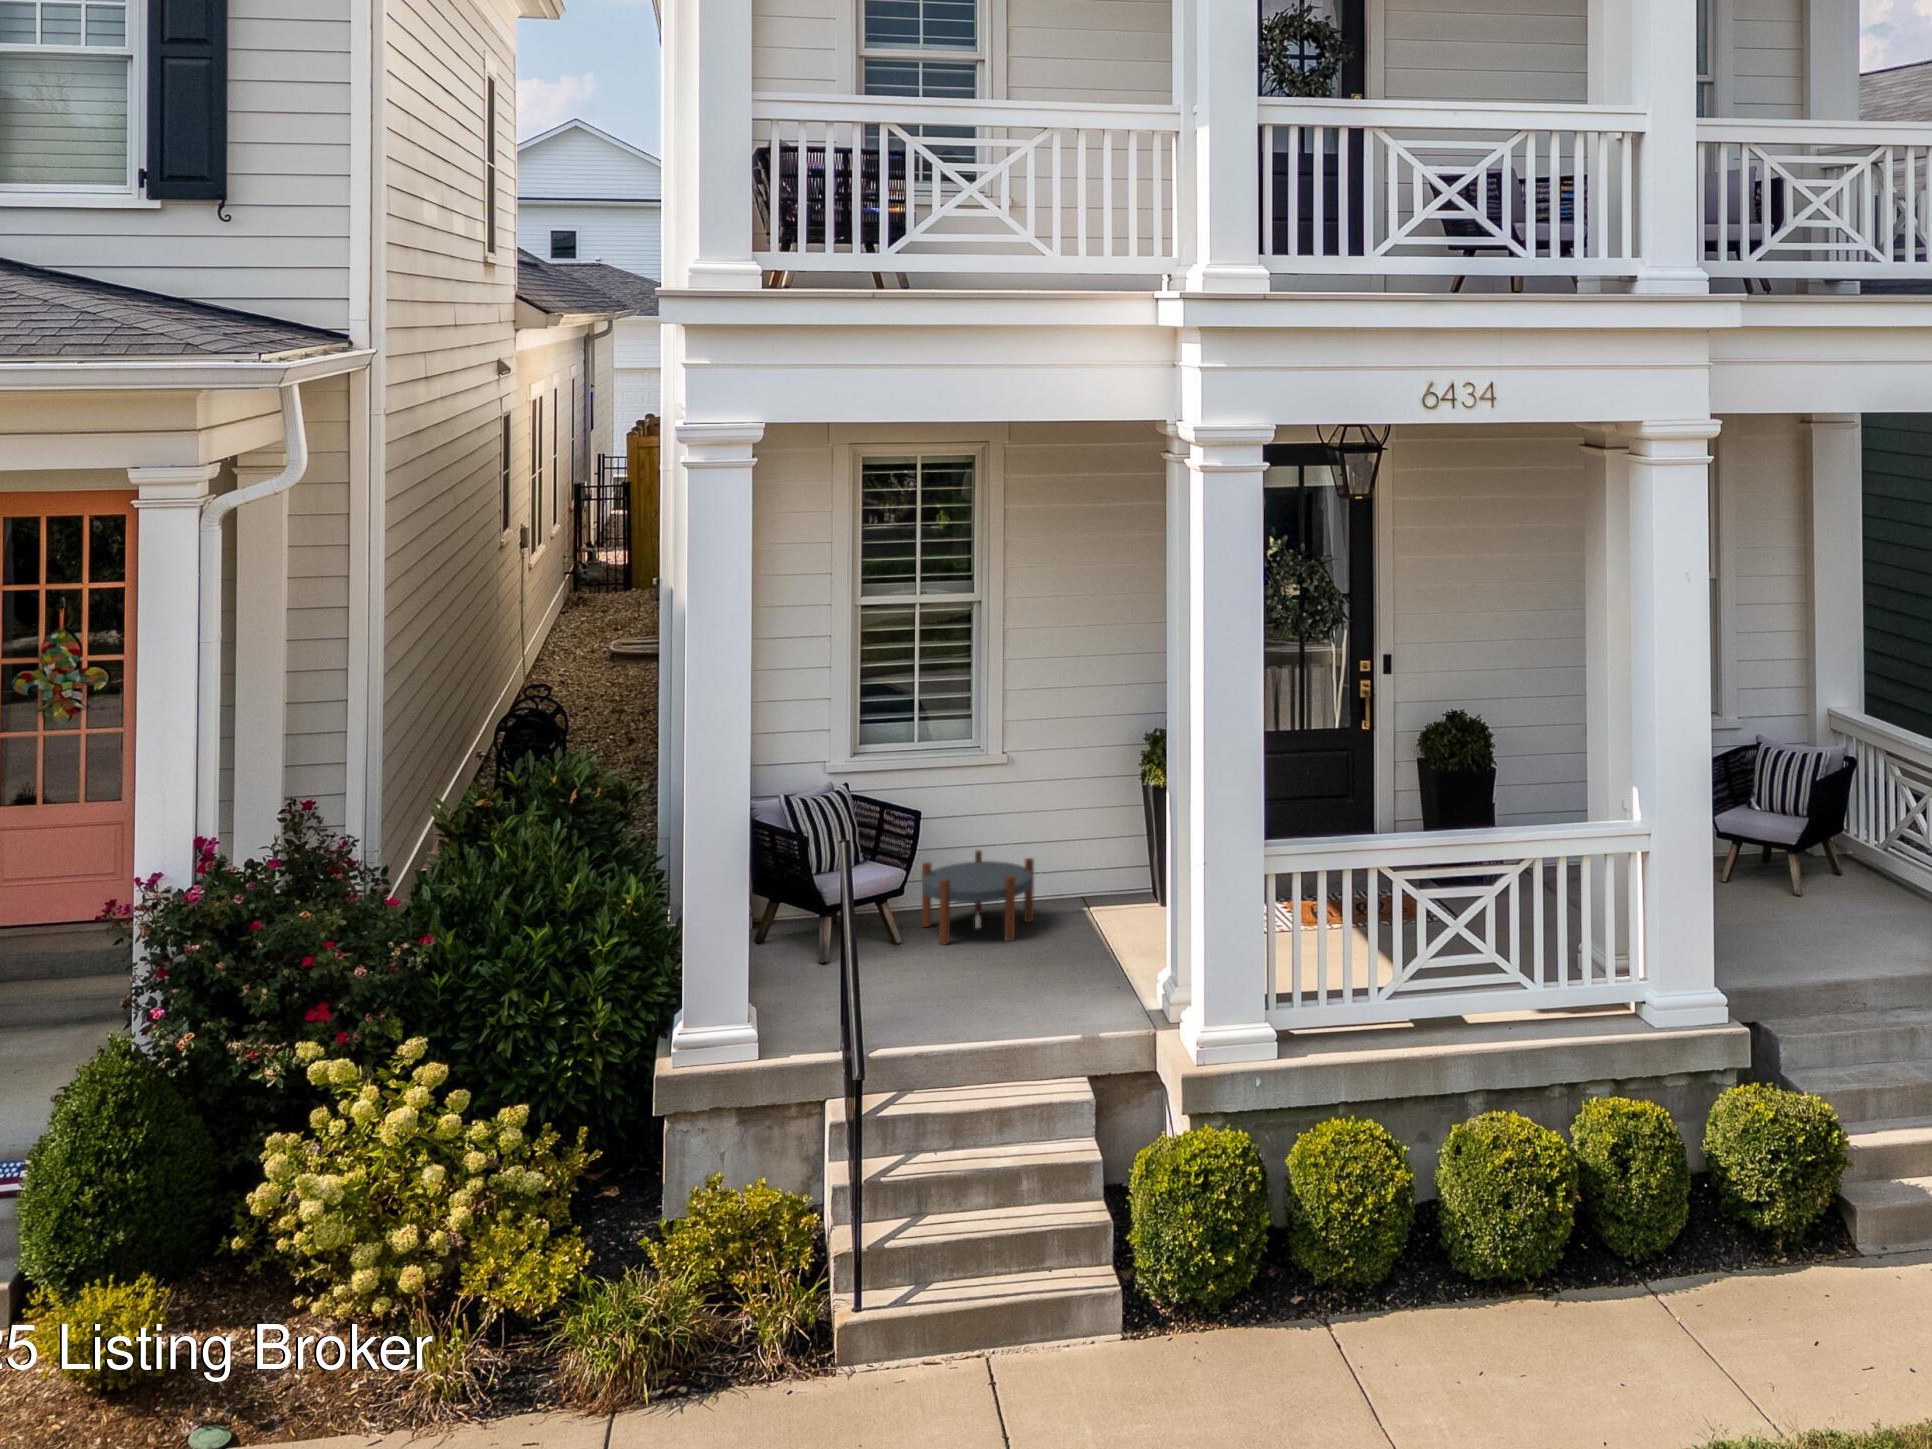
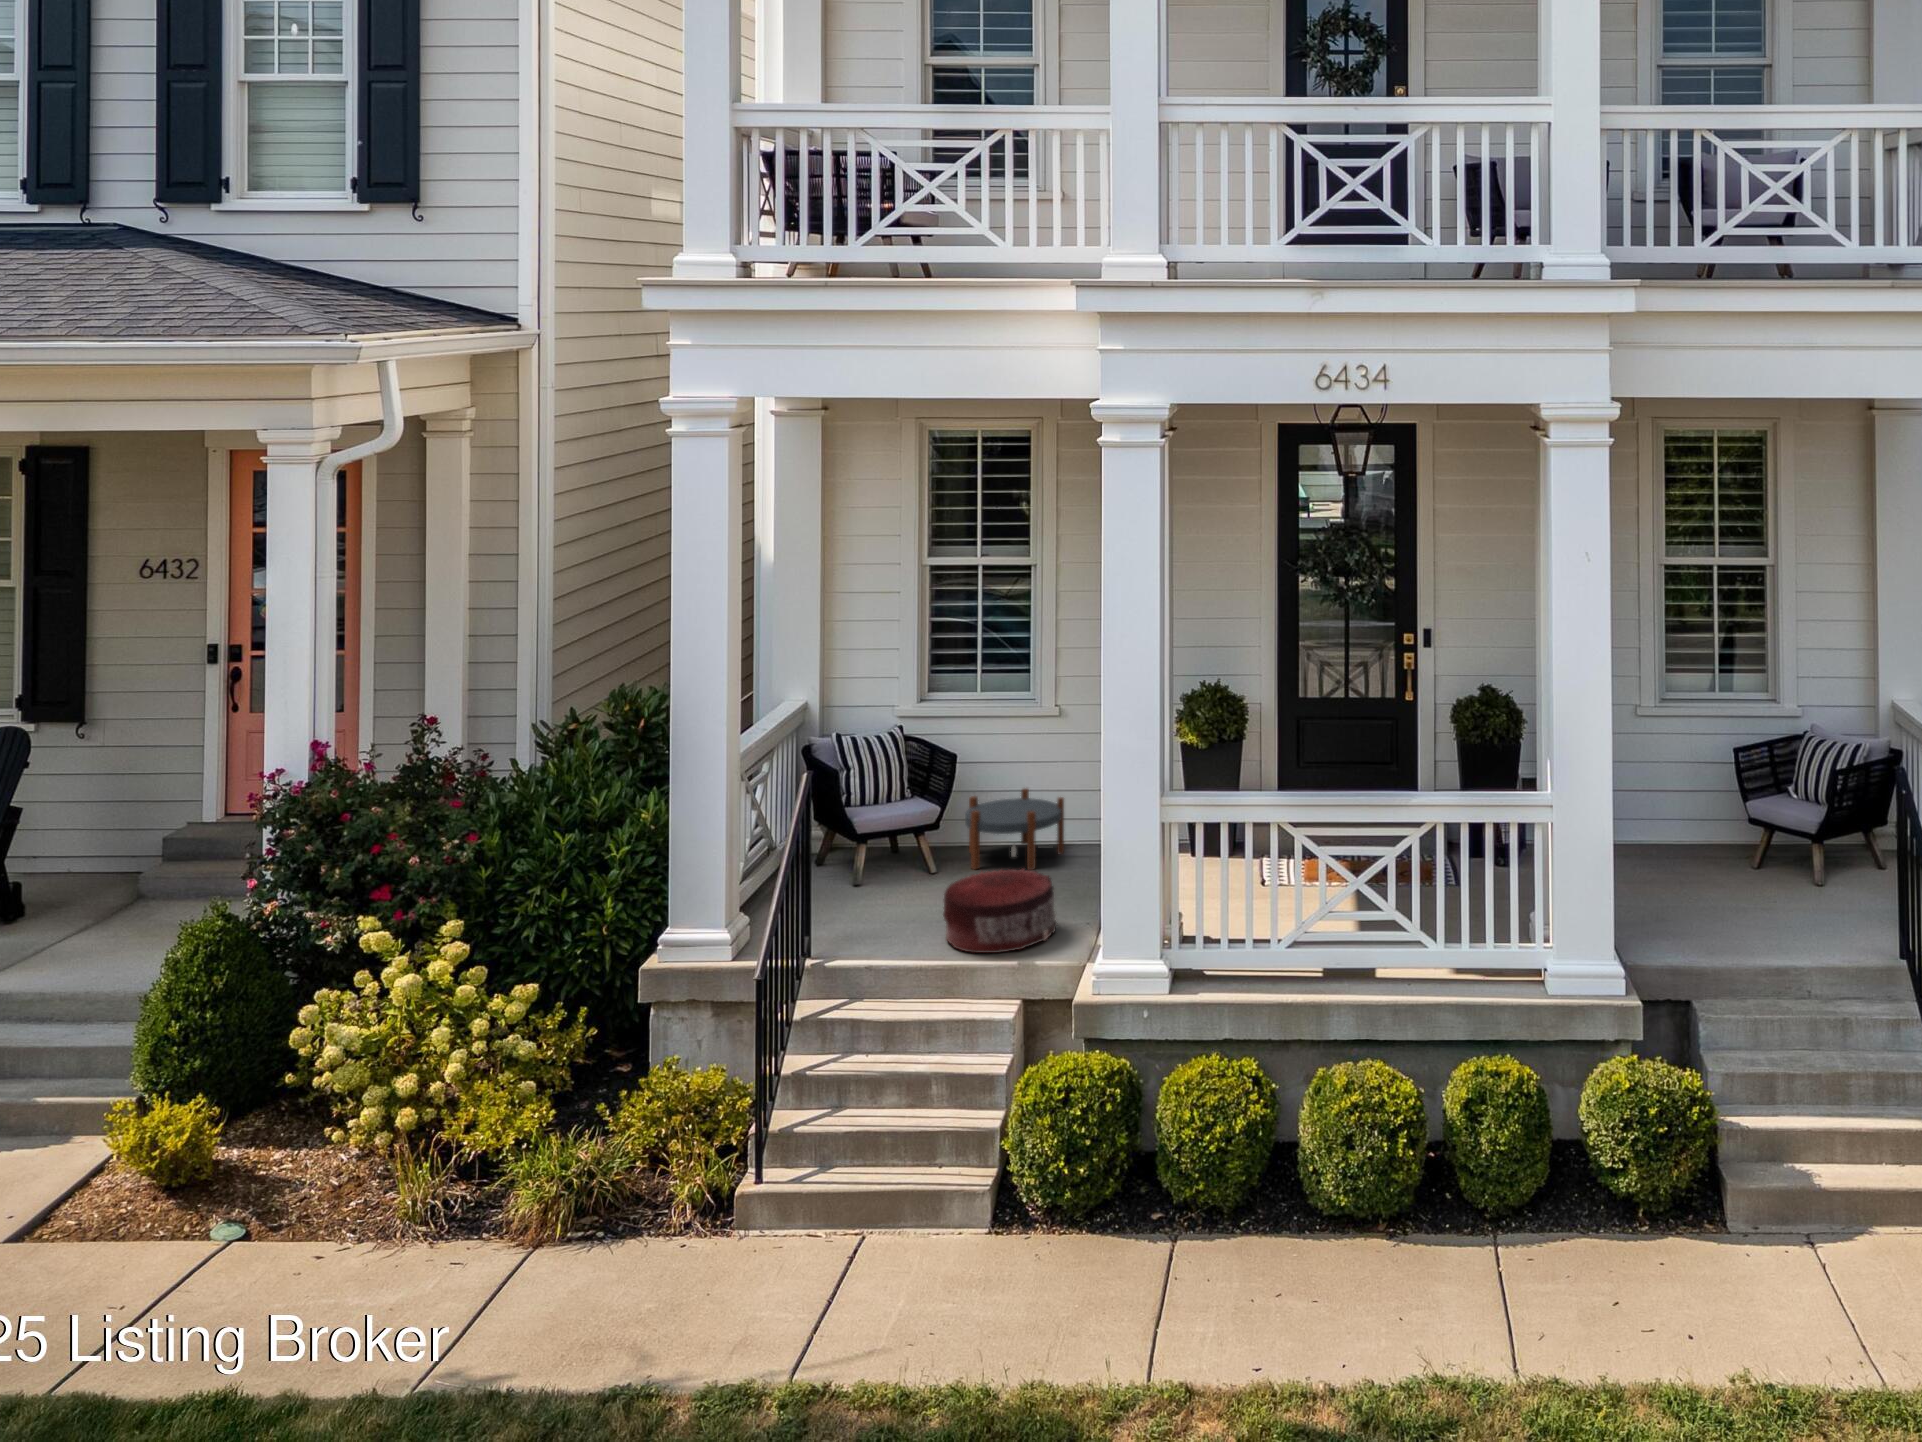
pouf: none [978,938,1102,1035] -> present [943,869,1057,953]

